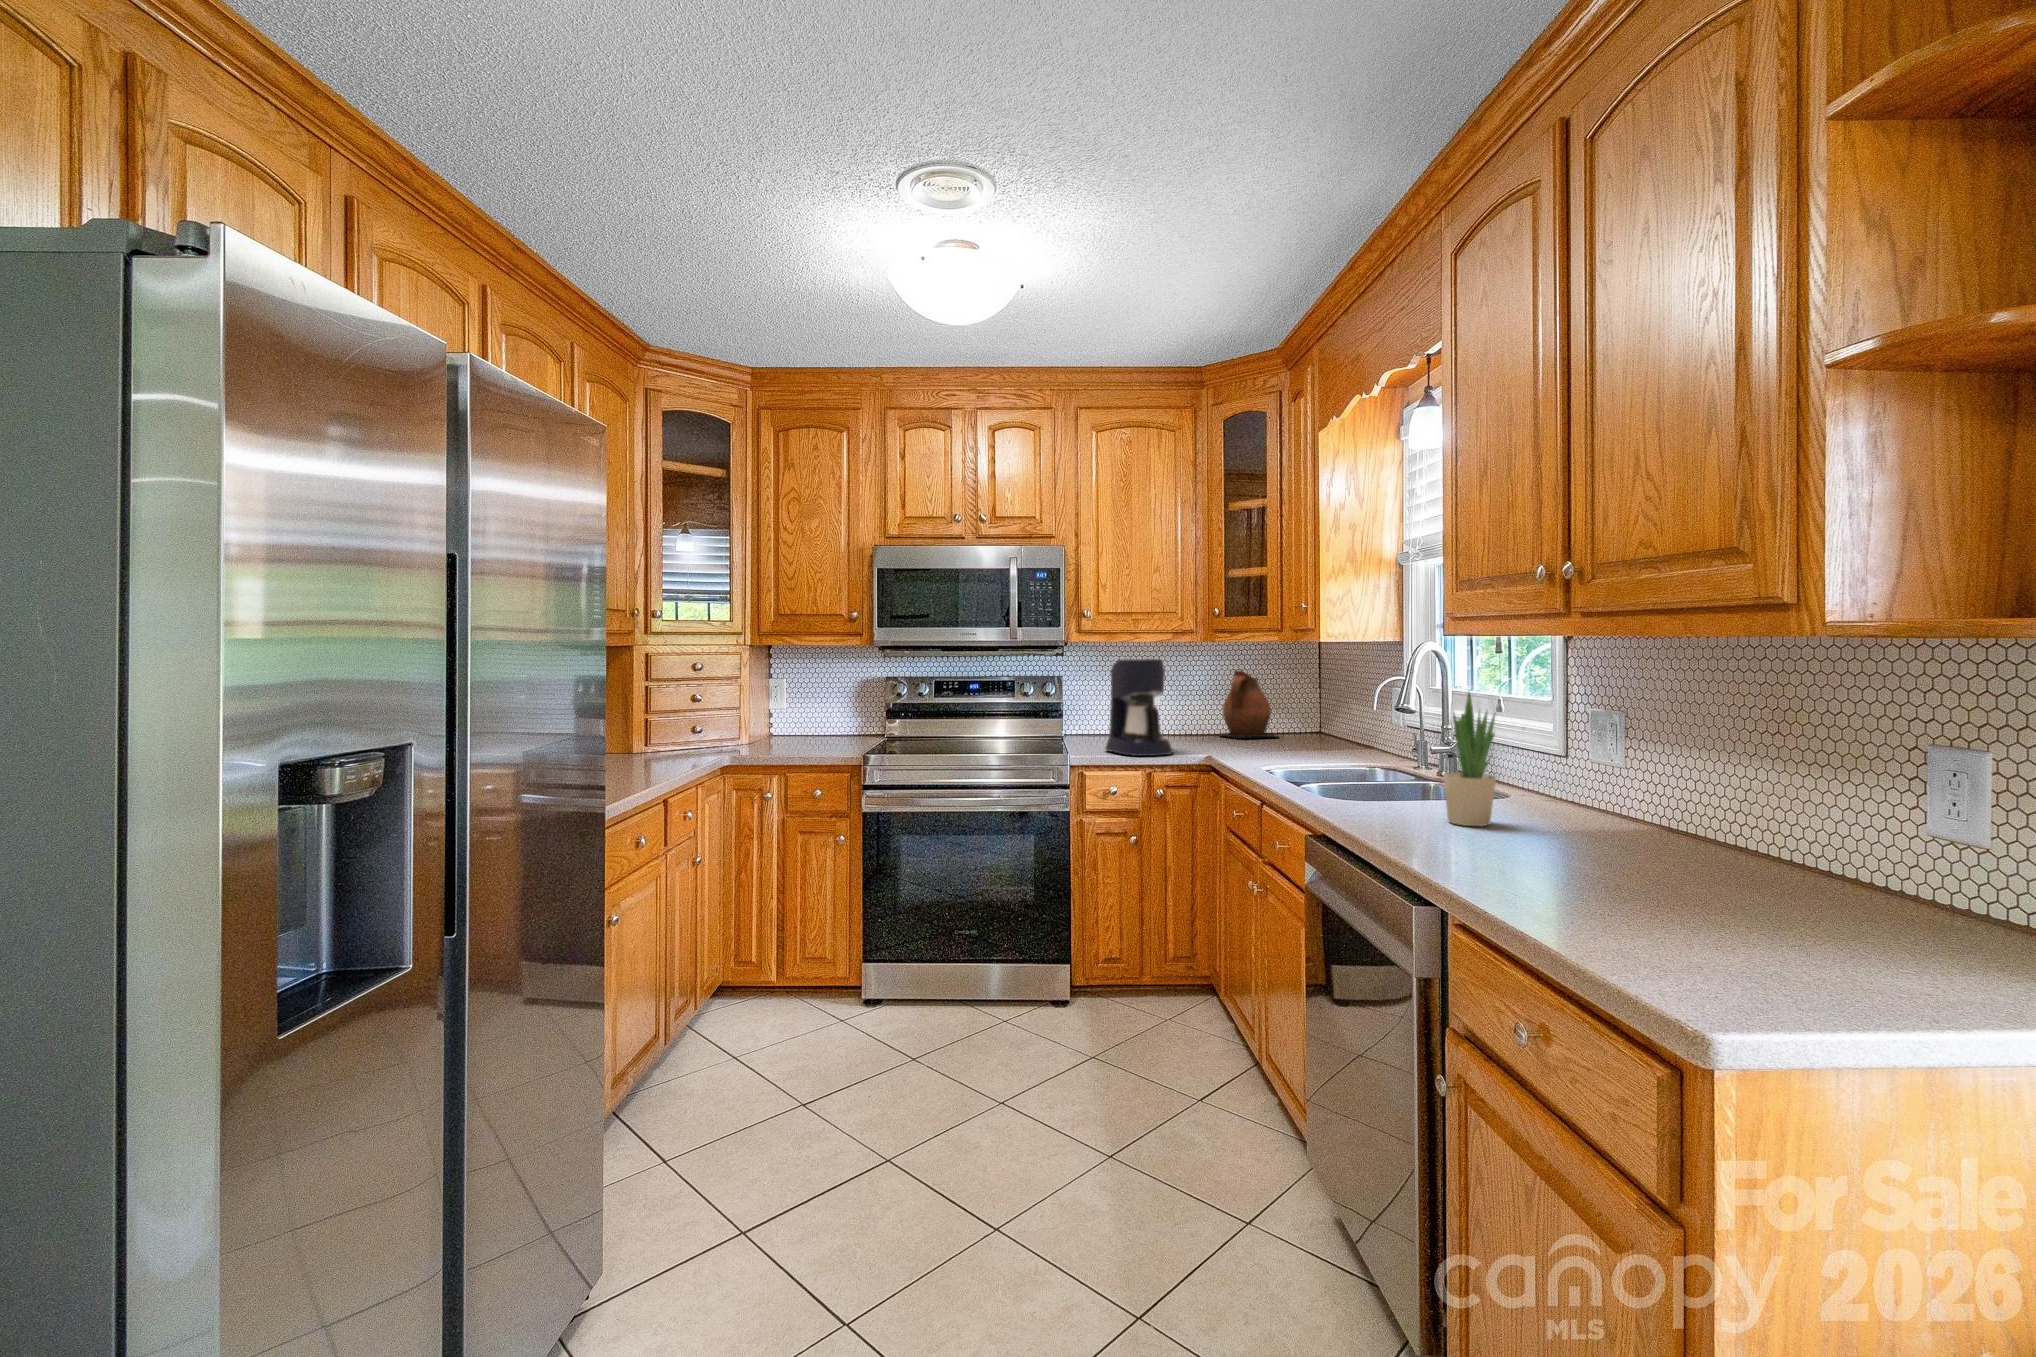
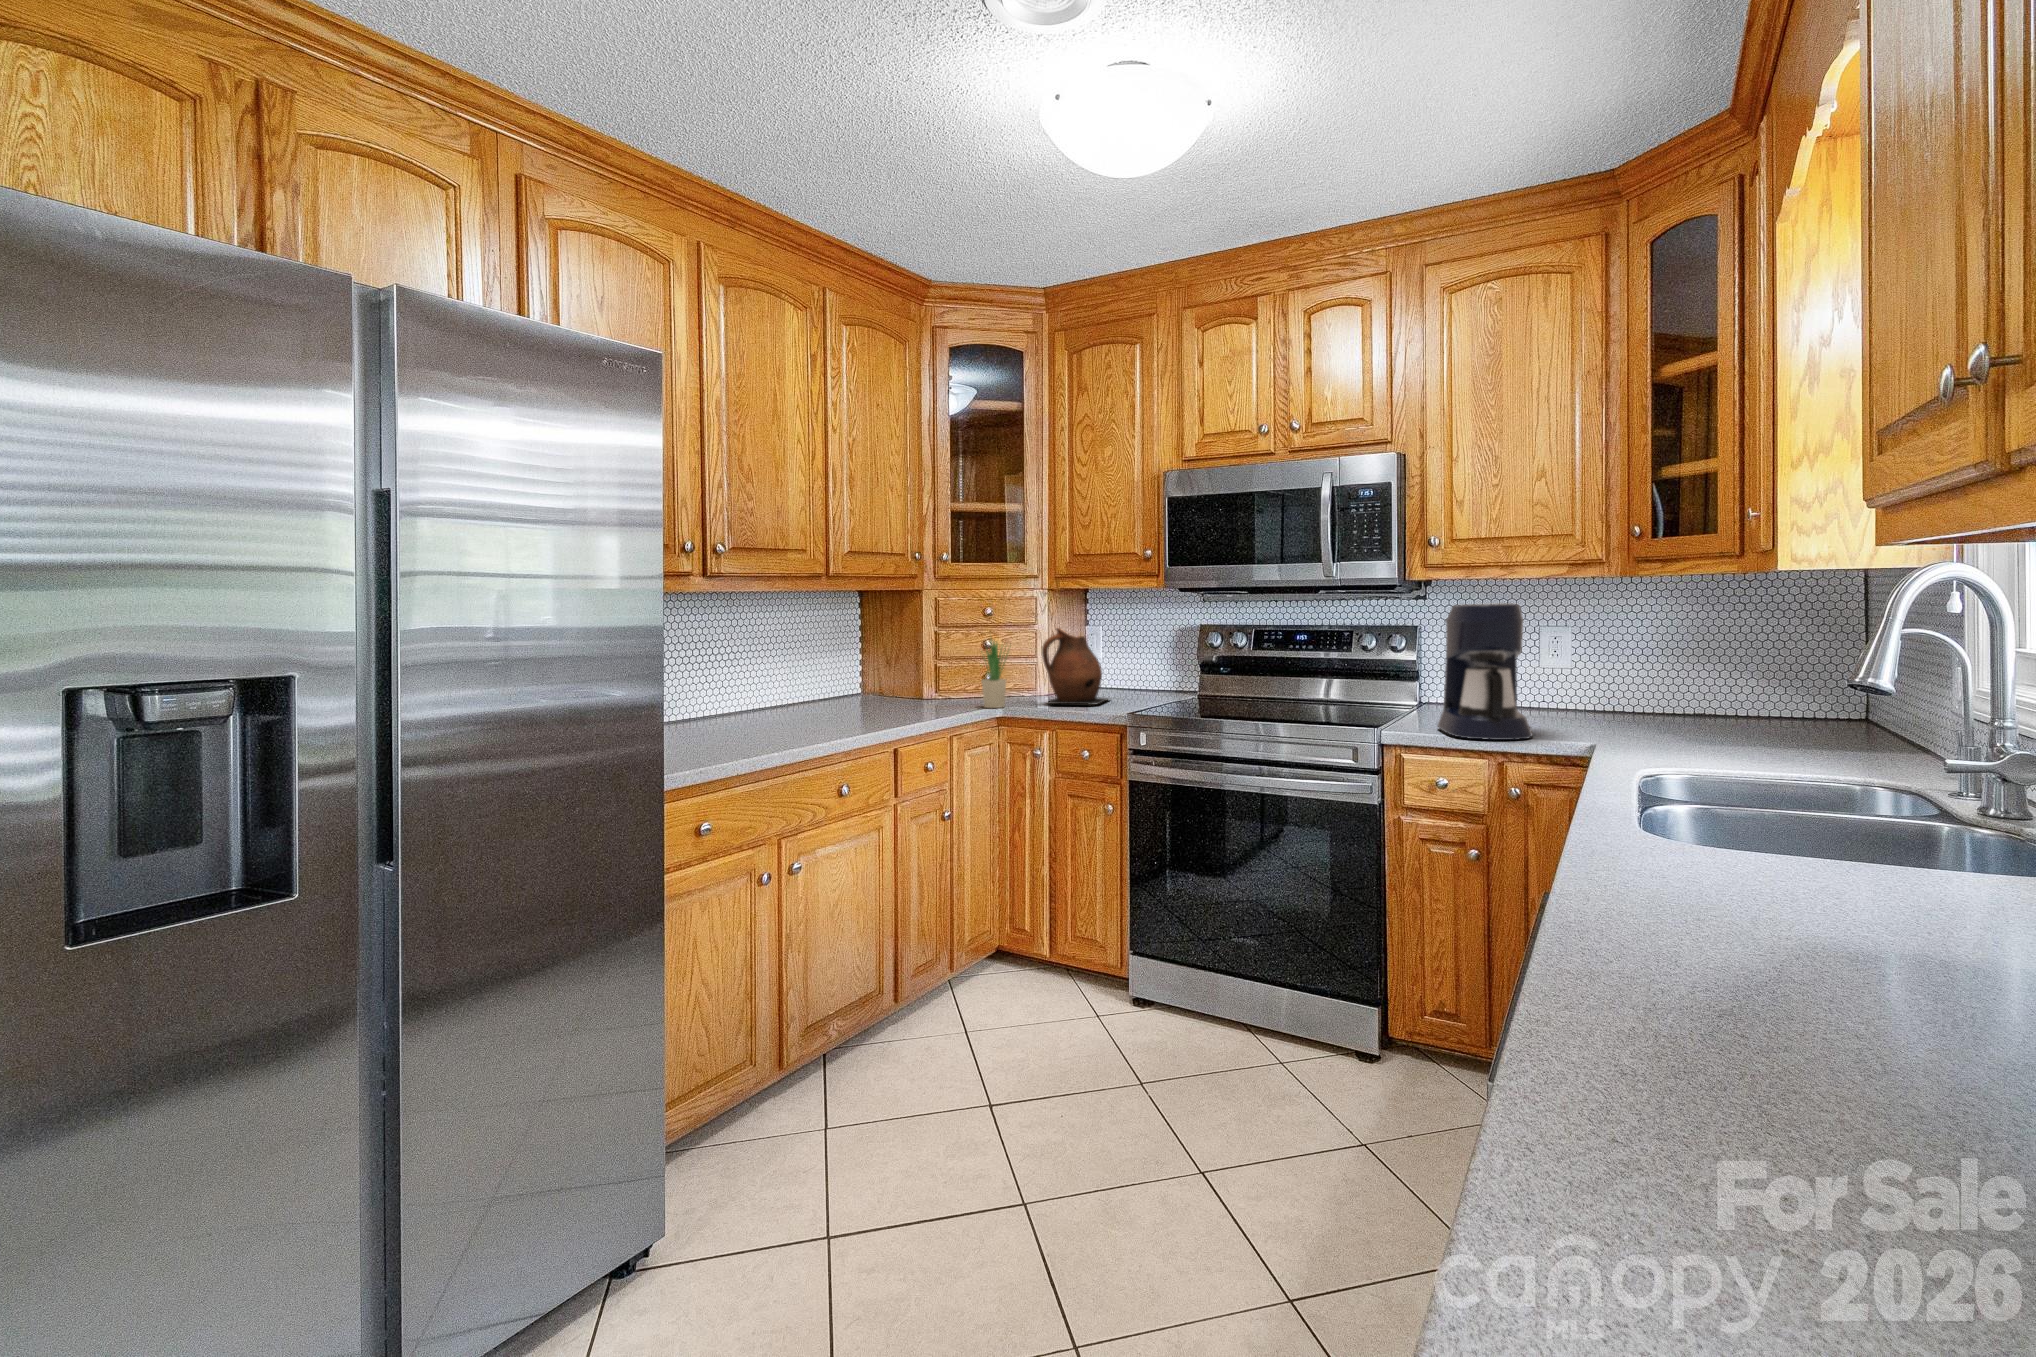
ceramic pitcher: present [1222,670,1274,737] -> present [1042,628,1109,705]
potted plant: present [1443,693,1496,826] -> present [981,642,1006,708]

